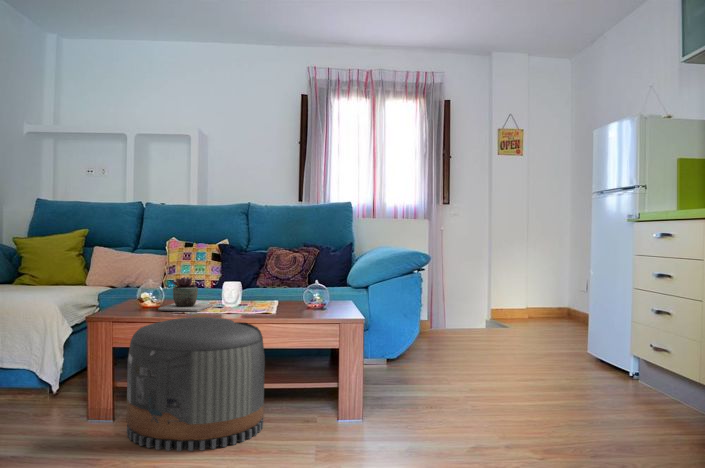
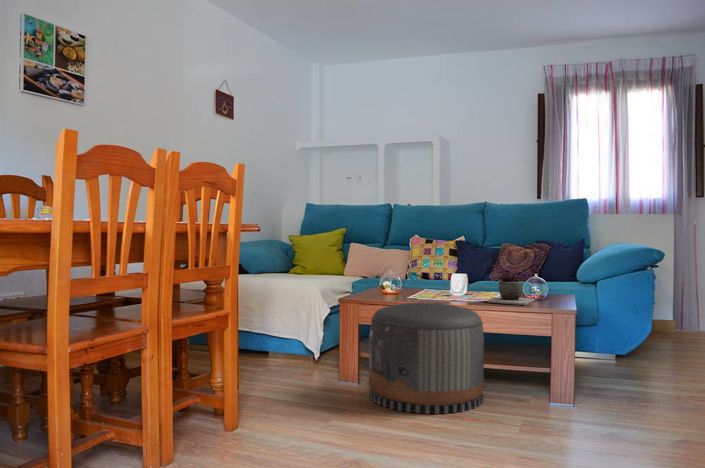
succulent plant: present [159,277,213,312] -> present [487,272,535,305]

